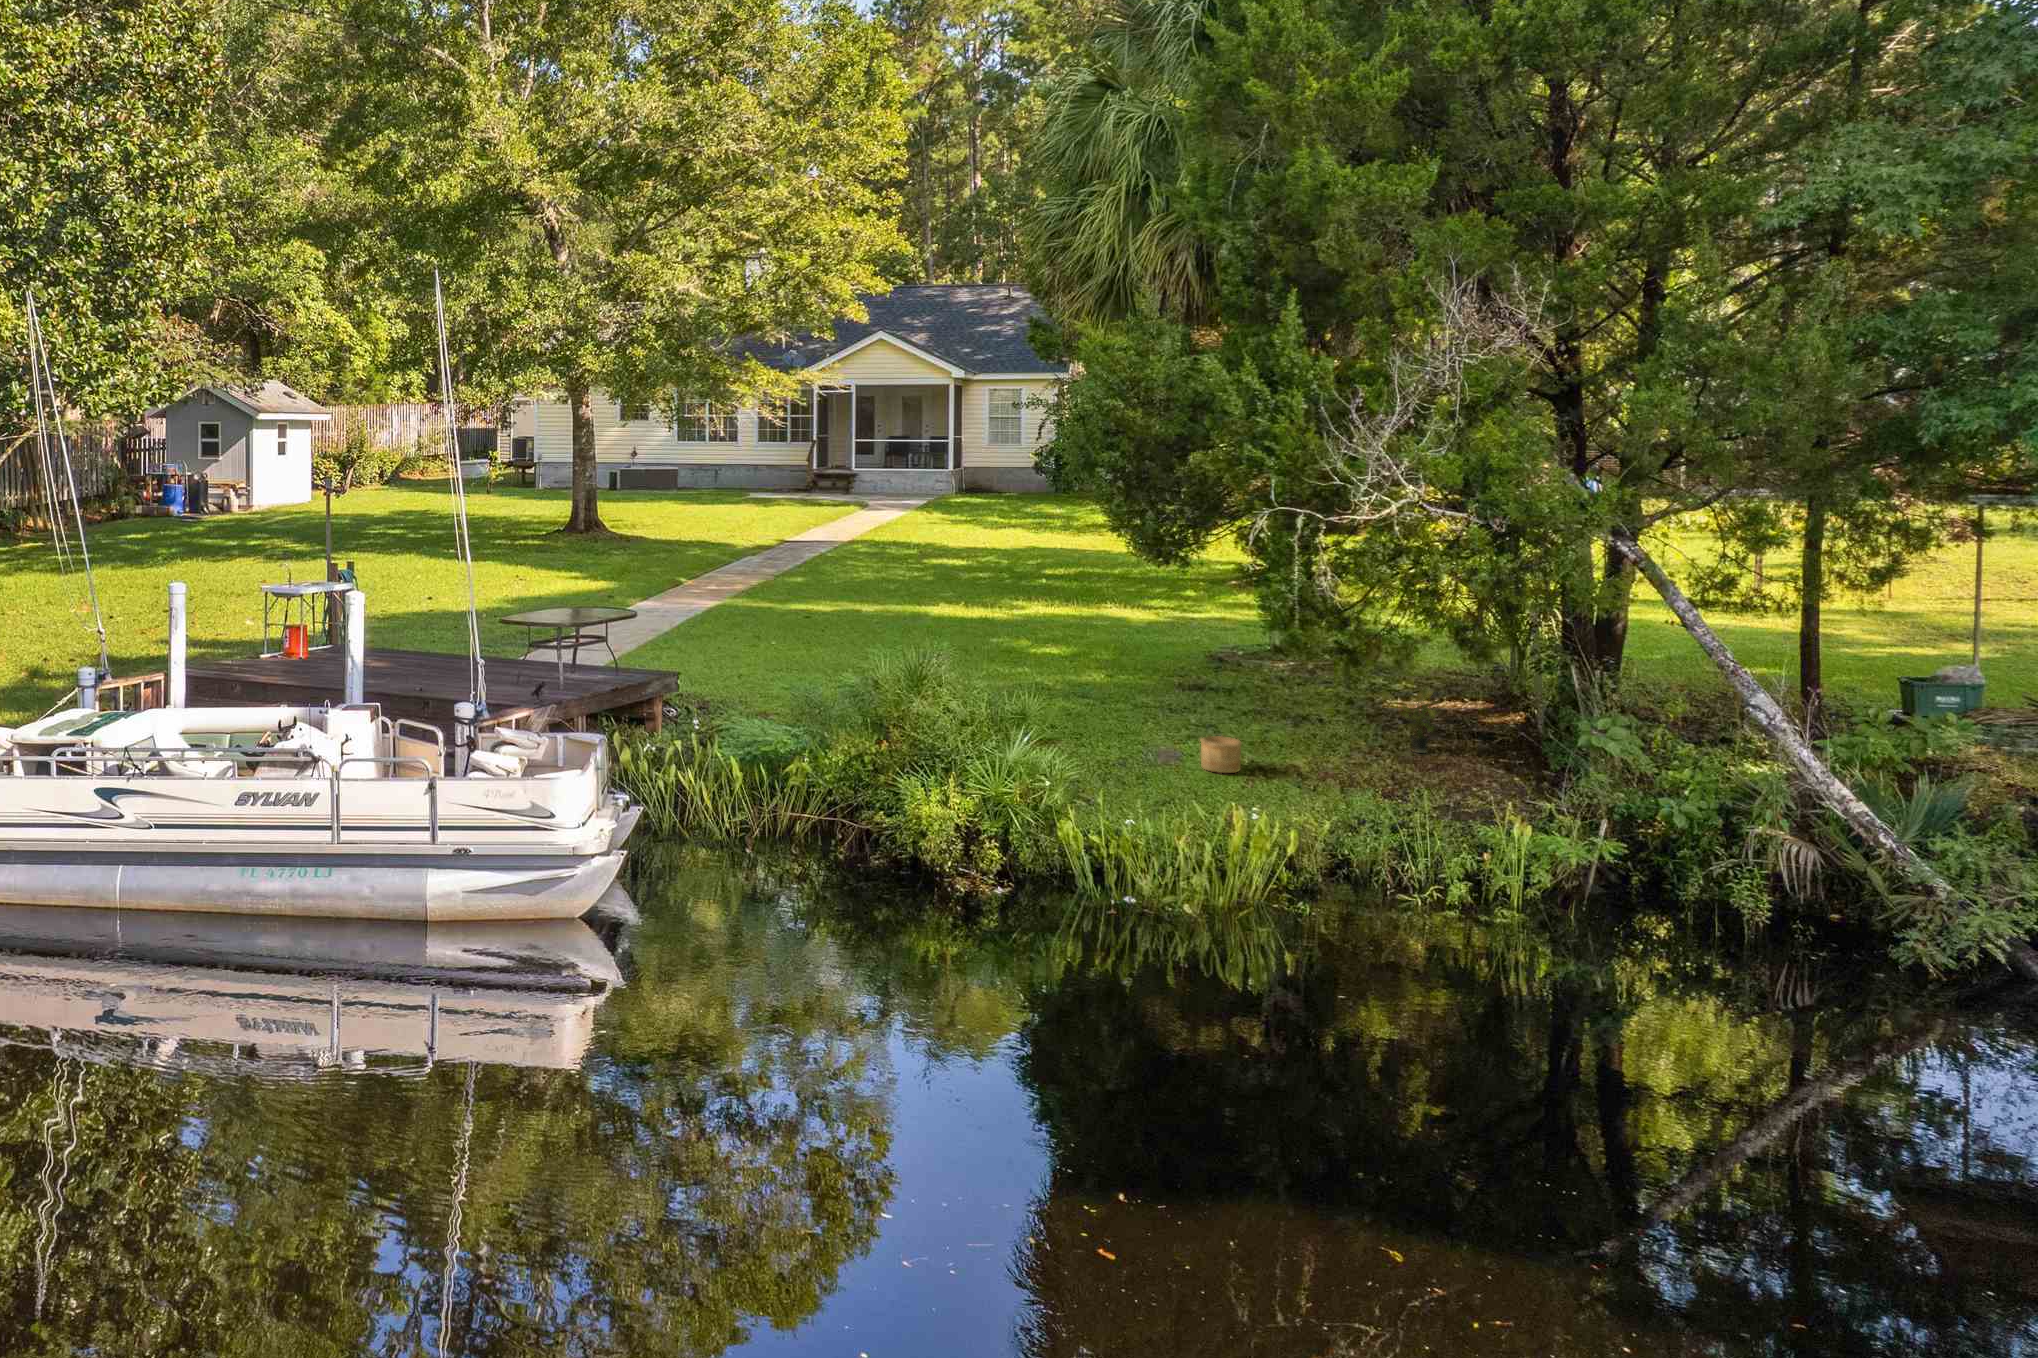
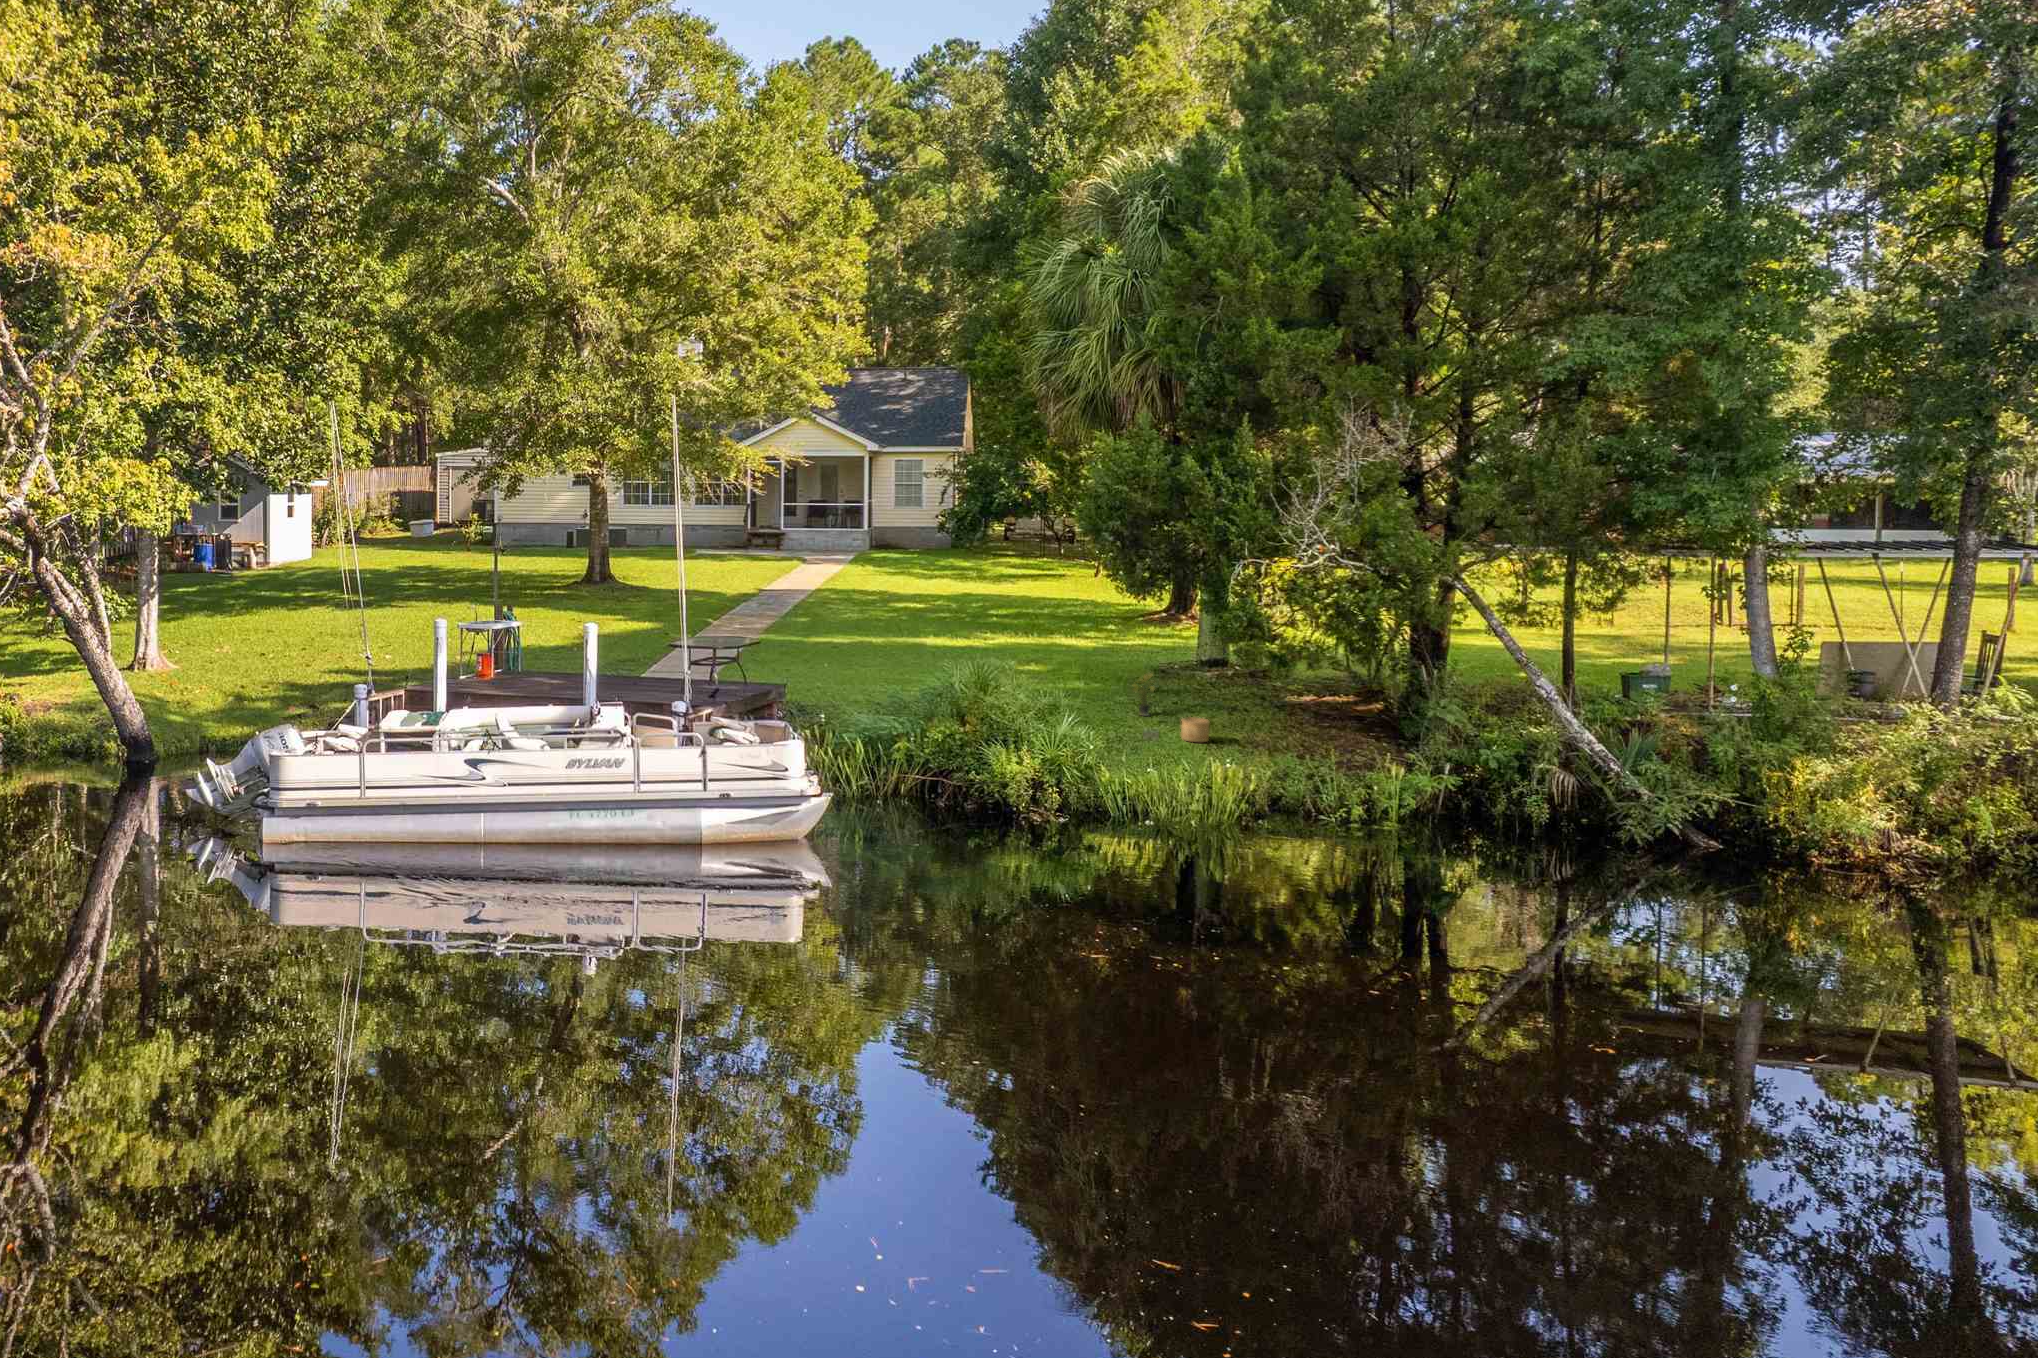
potted plant: present [1400,689,1438,753] -> present [1133,673,1155,716]

